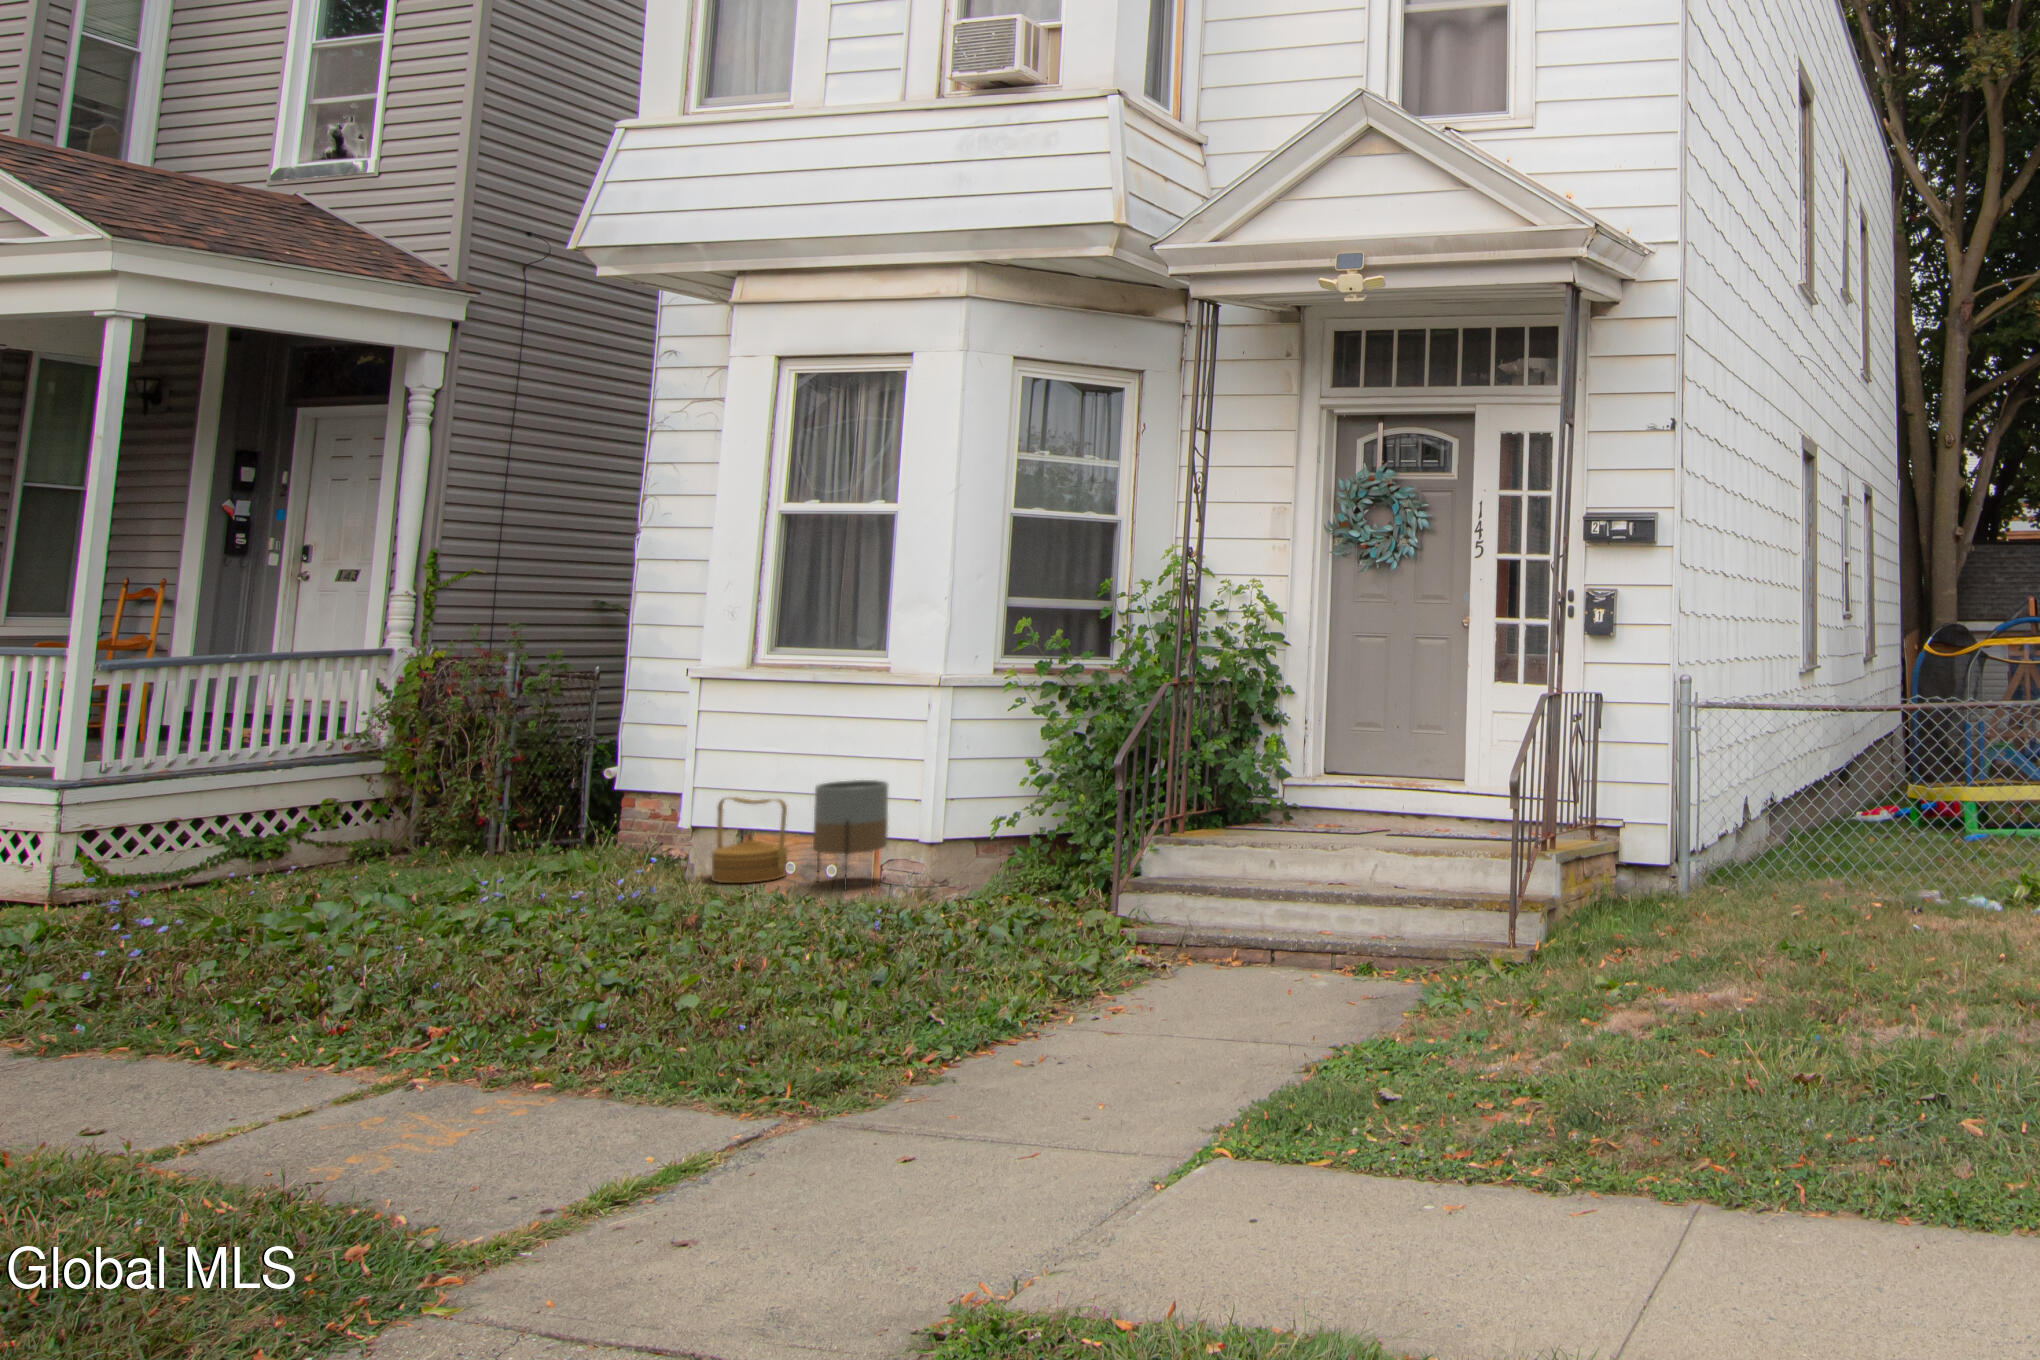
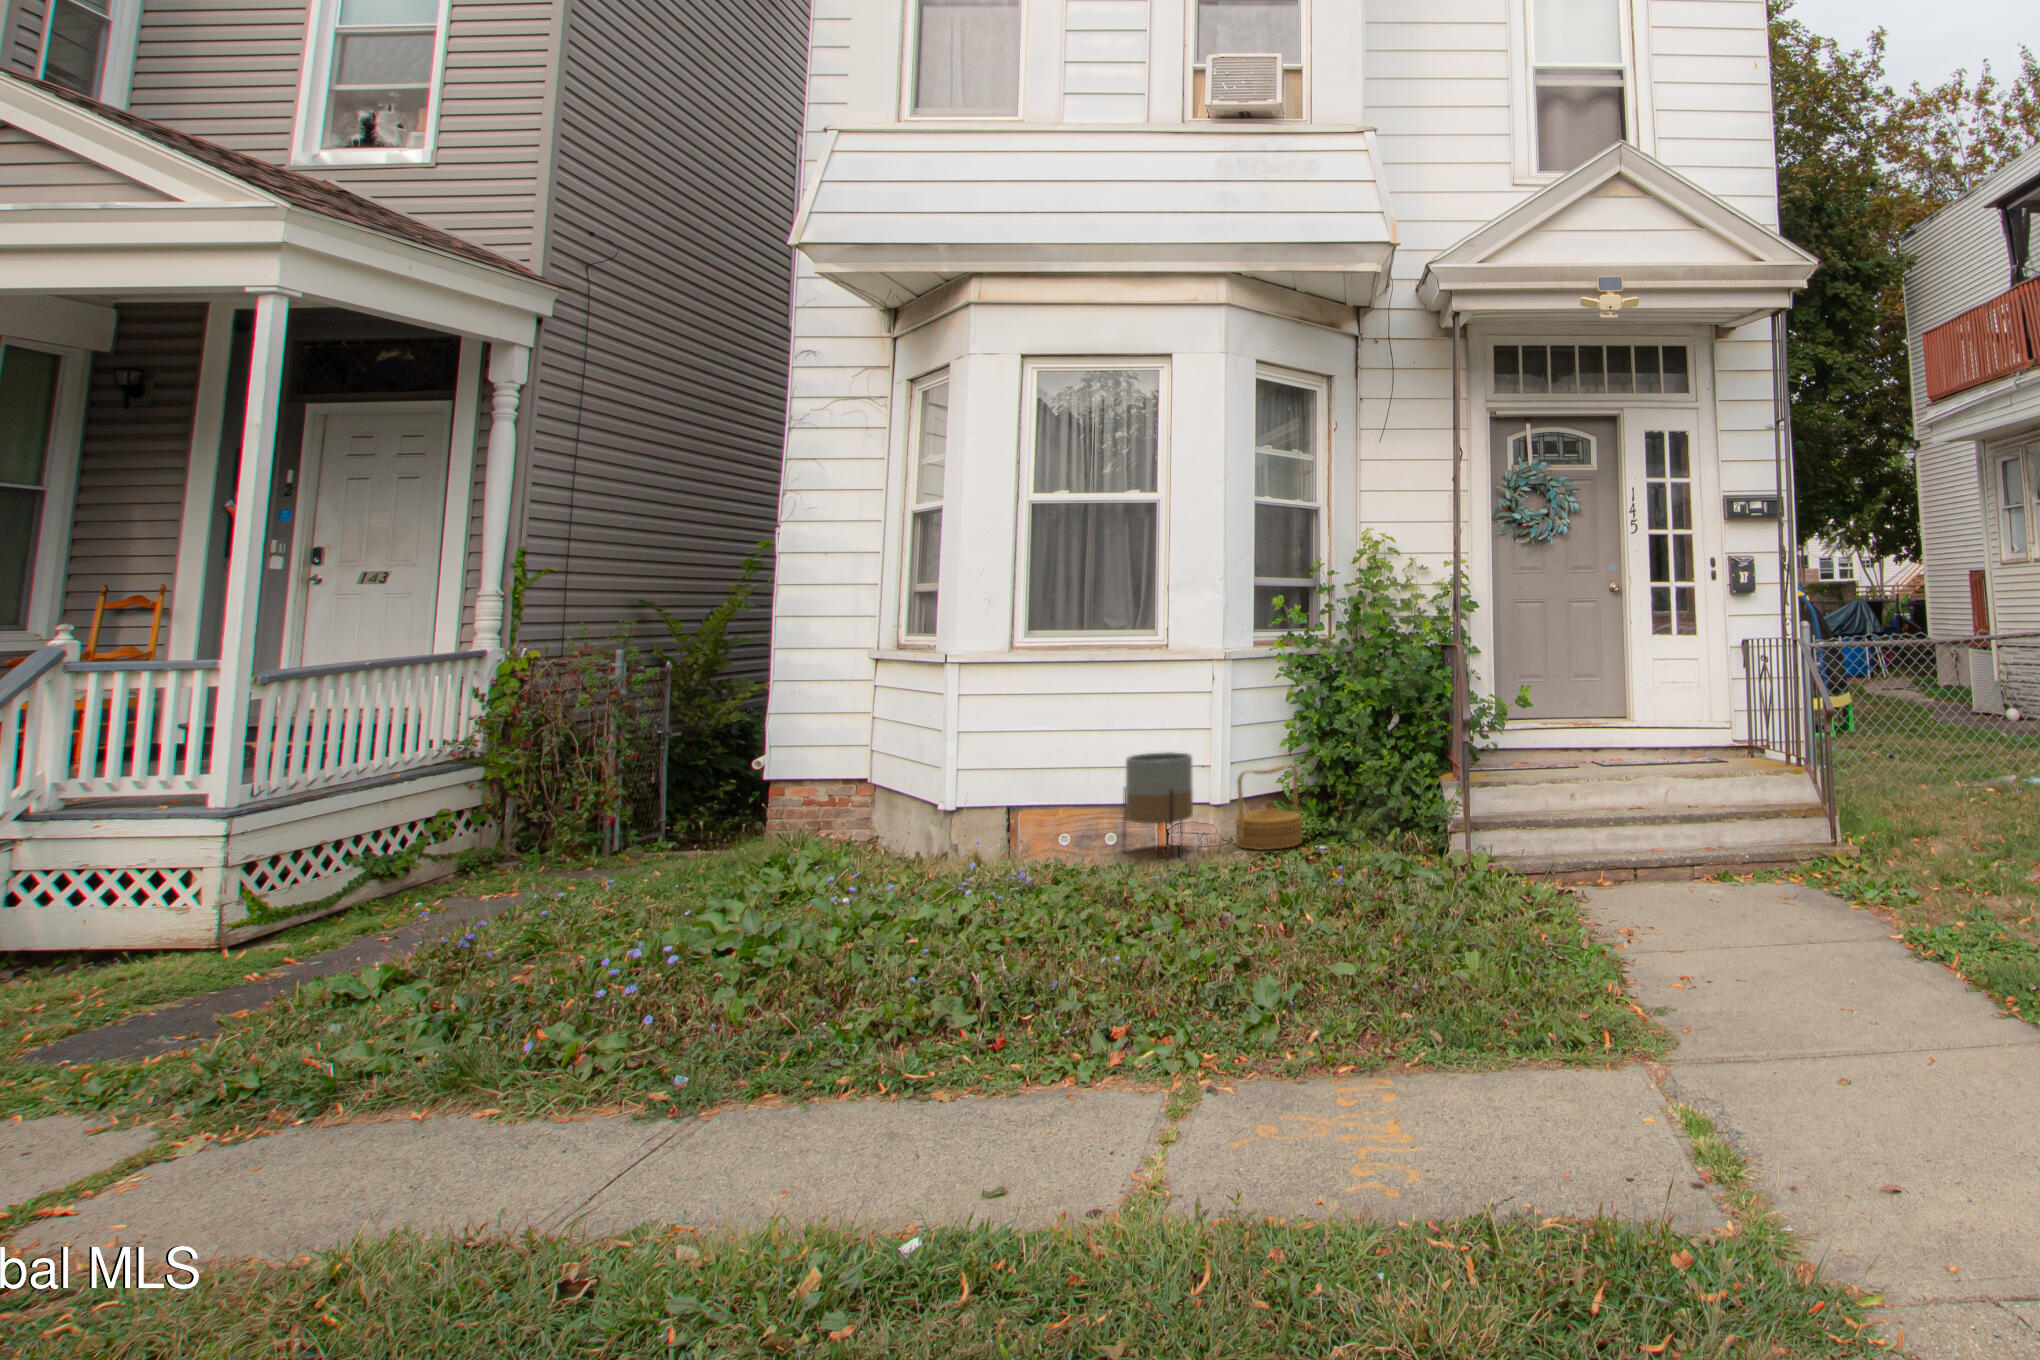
woven basket: present [712,797,788,883] -> present [1235,765,1303,850]

